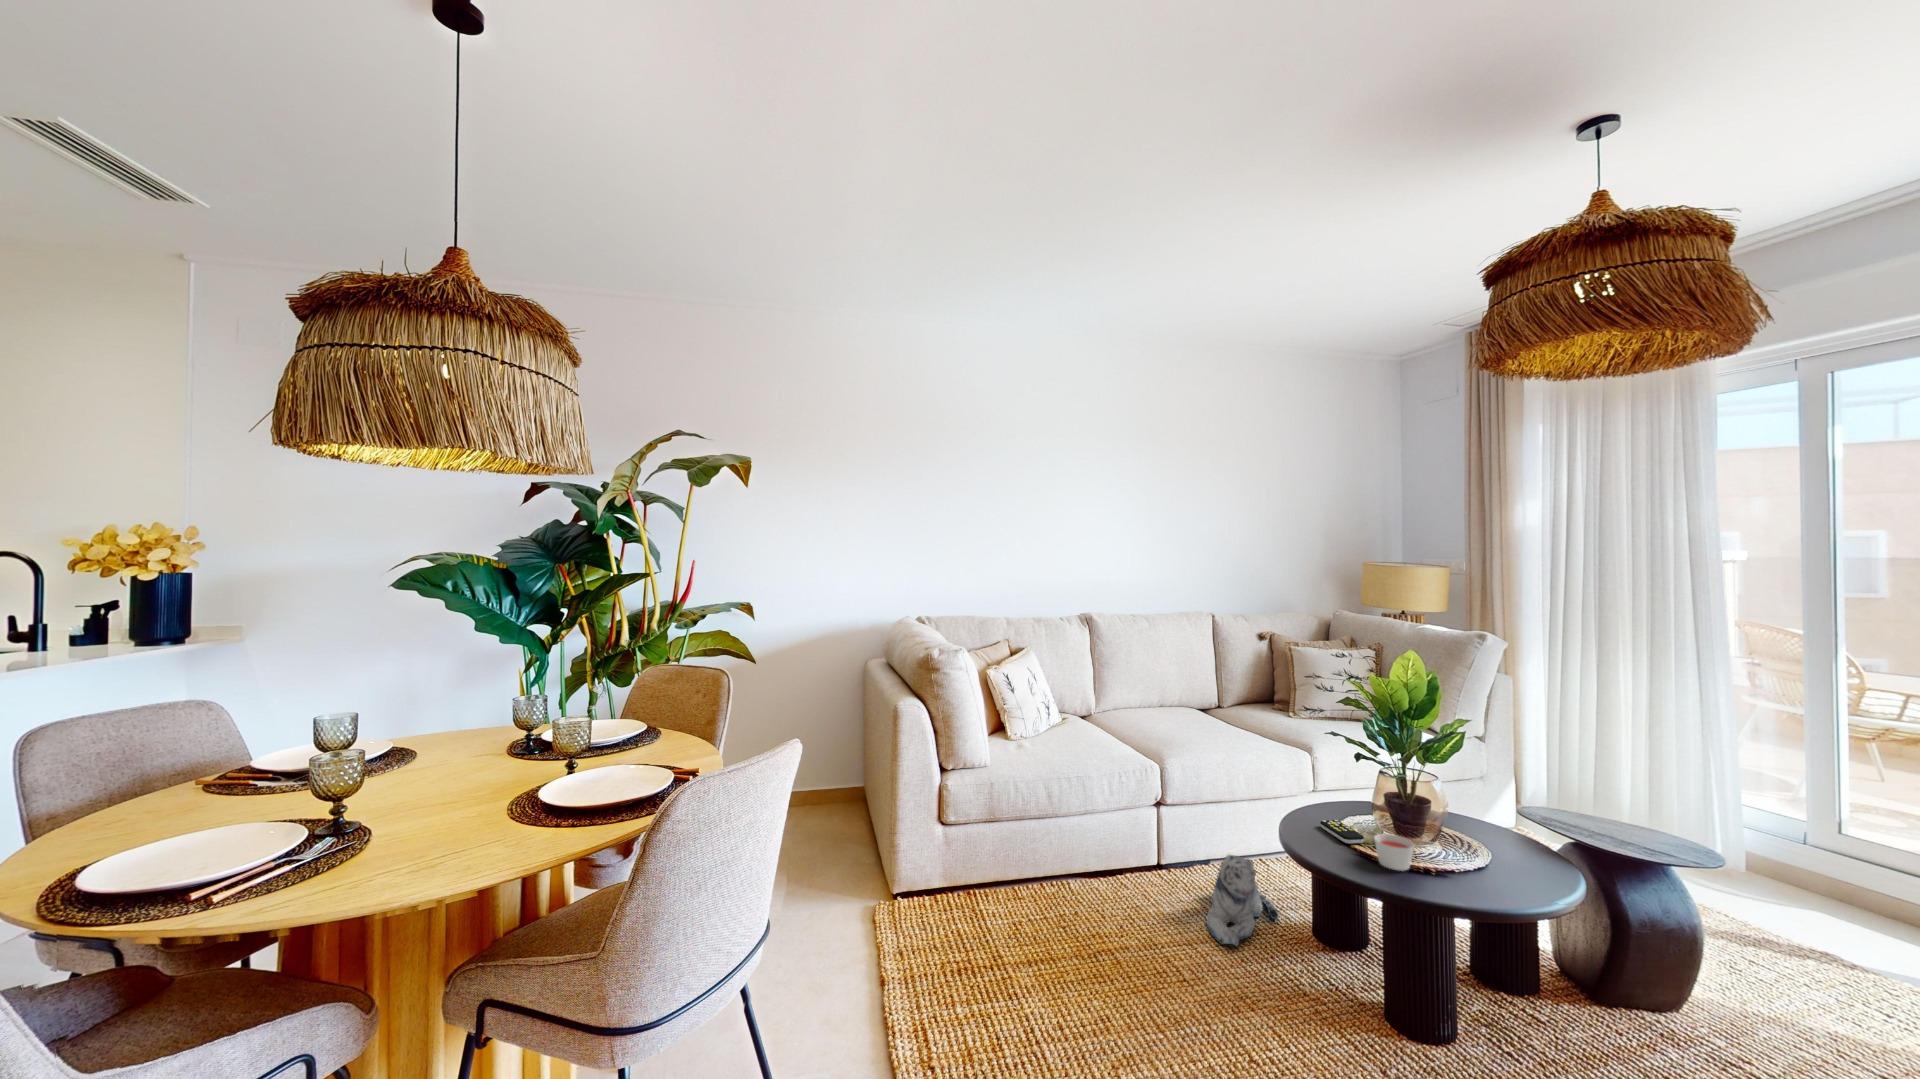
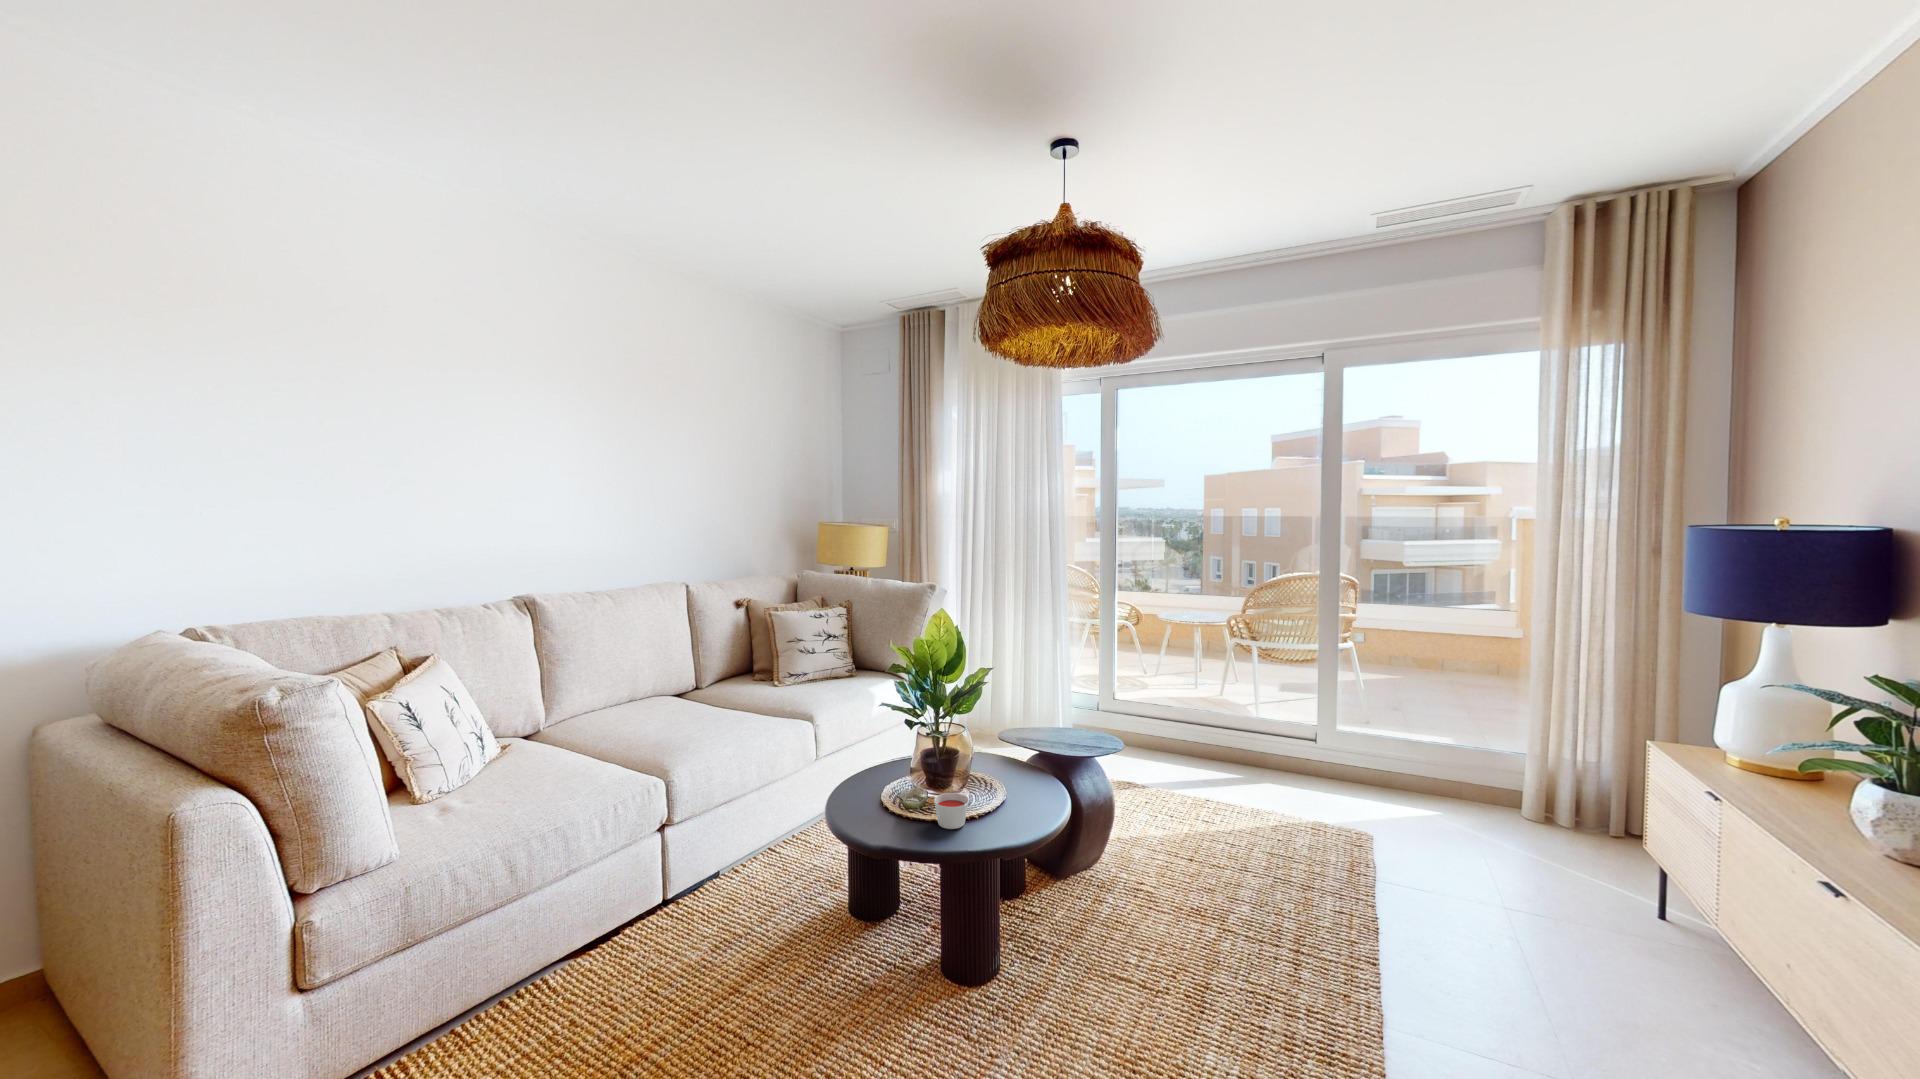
remote control: present [1320,820,1364,844] -> none [871,792,916,814]
plush toy: present [1206,855,1279,946] -> none [737,860,814,974]

